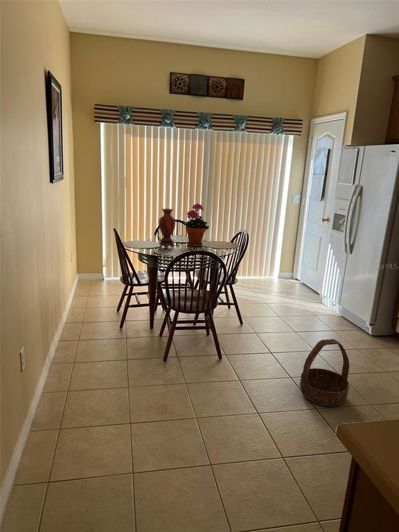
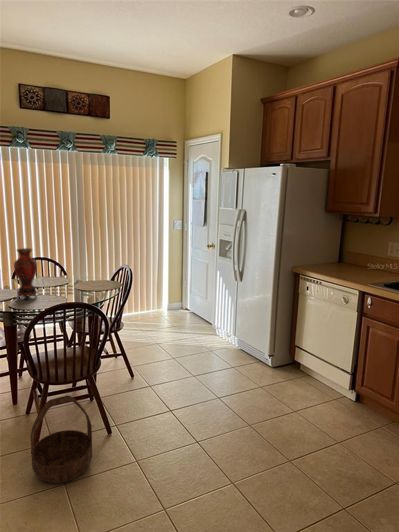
potted plant: present [183,204,209,247] -> none [47,238,82,291]
basket: present [300,339,349,406] -> present [30,396,92,483]

